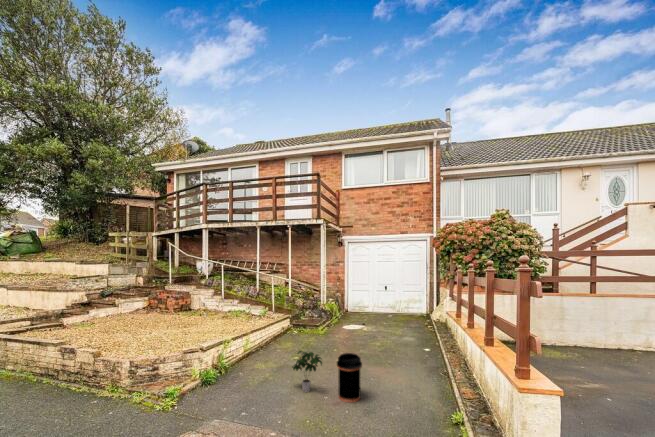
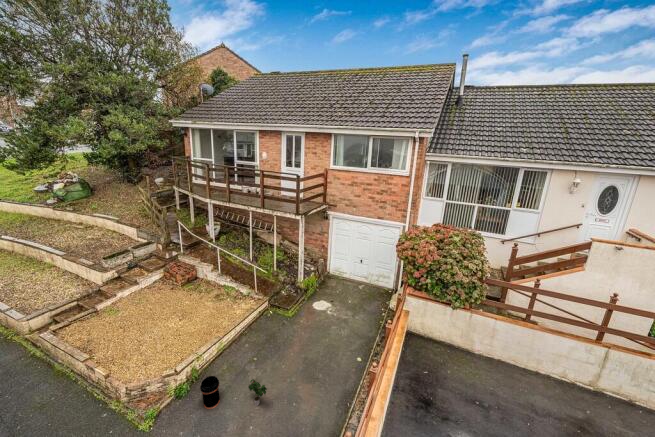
trash can: present [337,353,362,402] -> present [200,376,220,409]

